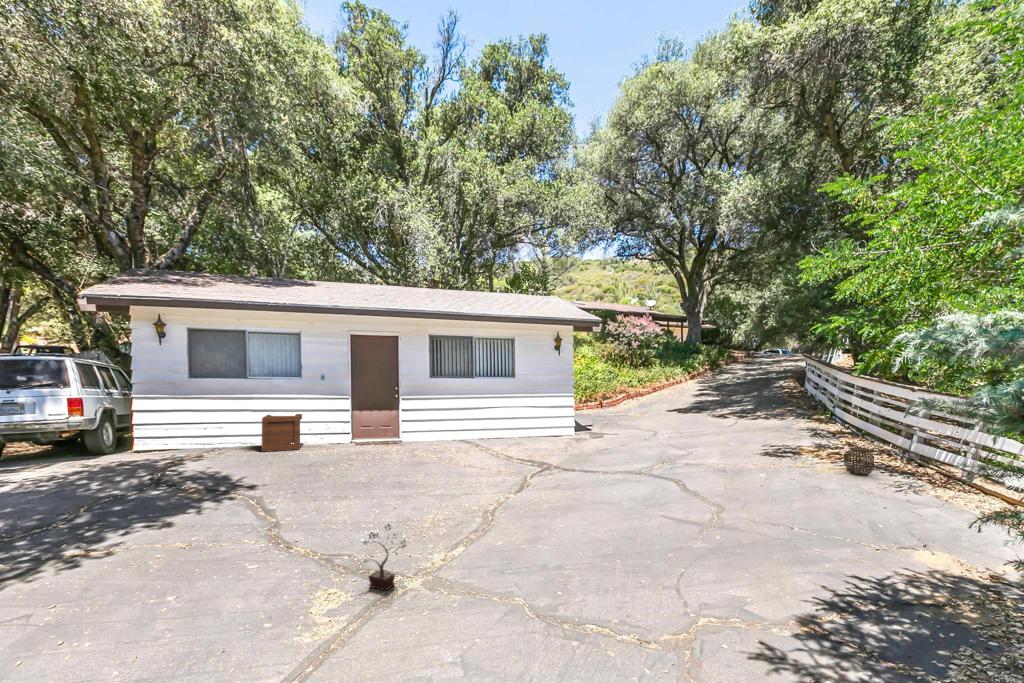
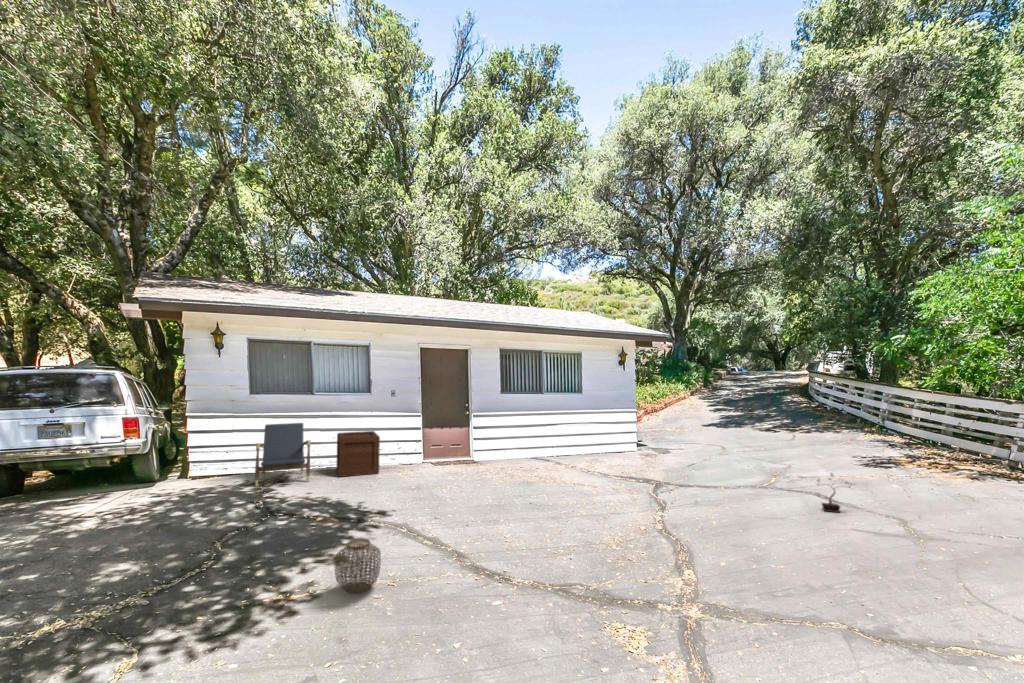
lounge chair: none [184,404,237,459] -> present [255,423,311,487]
woven basket: present [844,448,874,476] -> present [335,538,381,594]
potted plant: present [363,524,406,591] -> present [818,474,852,512]

